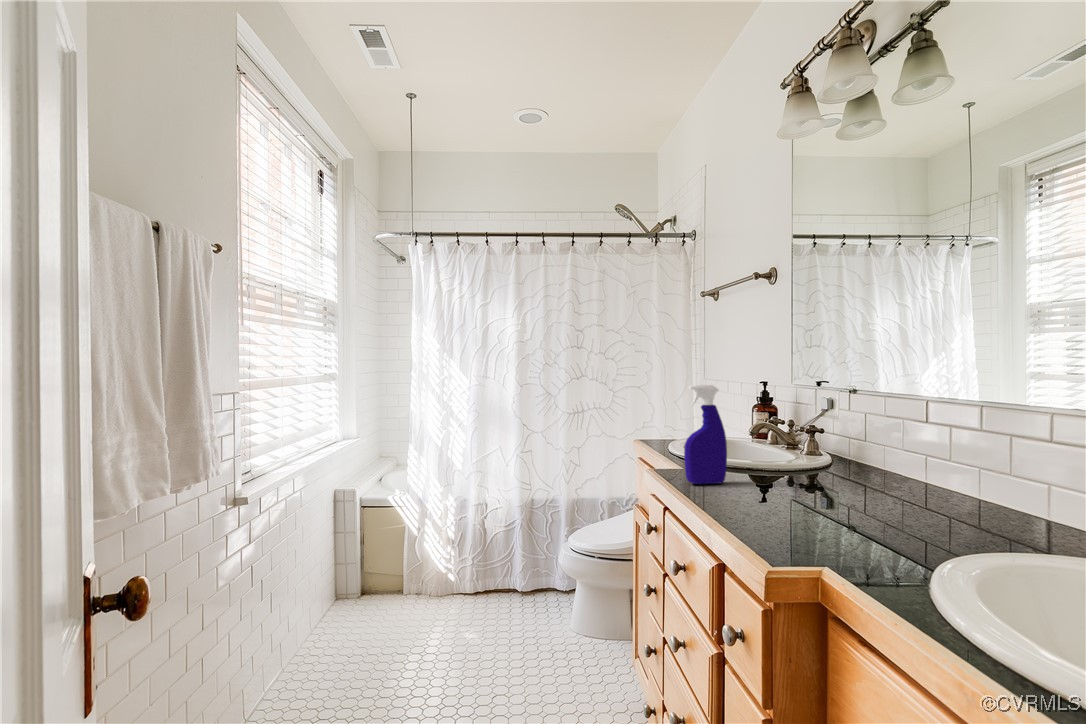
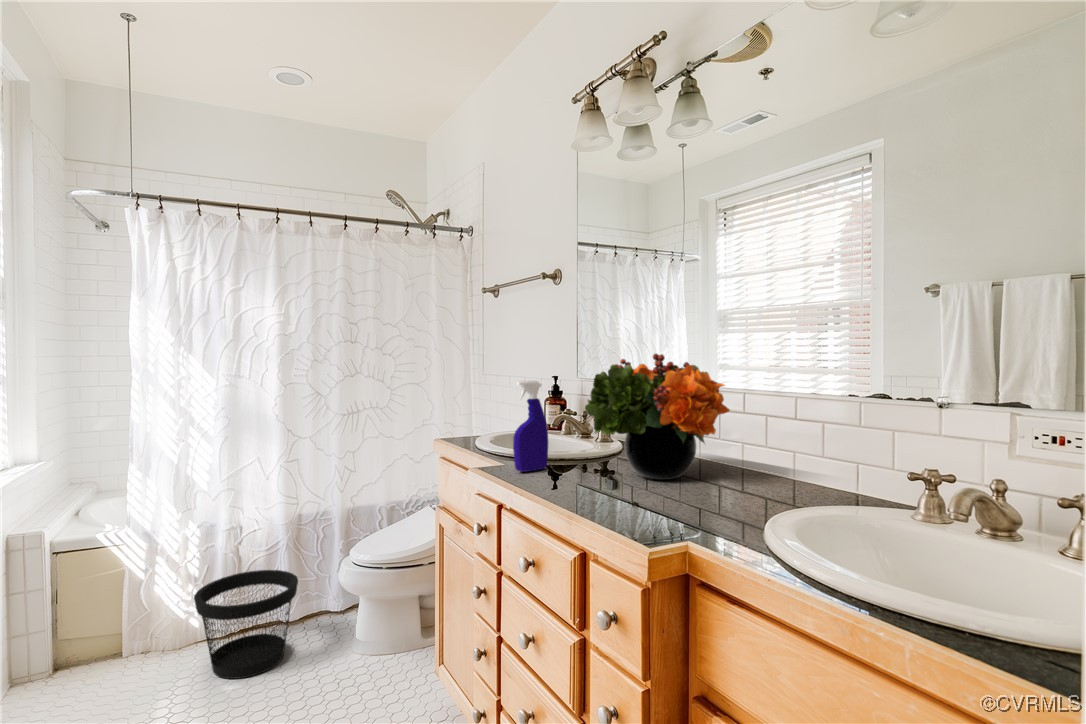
flower arrangement: none [757,355,968,514] -> present [585,354,730,480]
wastebasket: none [445,542,524,632] -> present [194,570,298,679]

